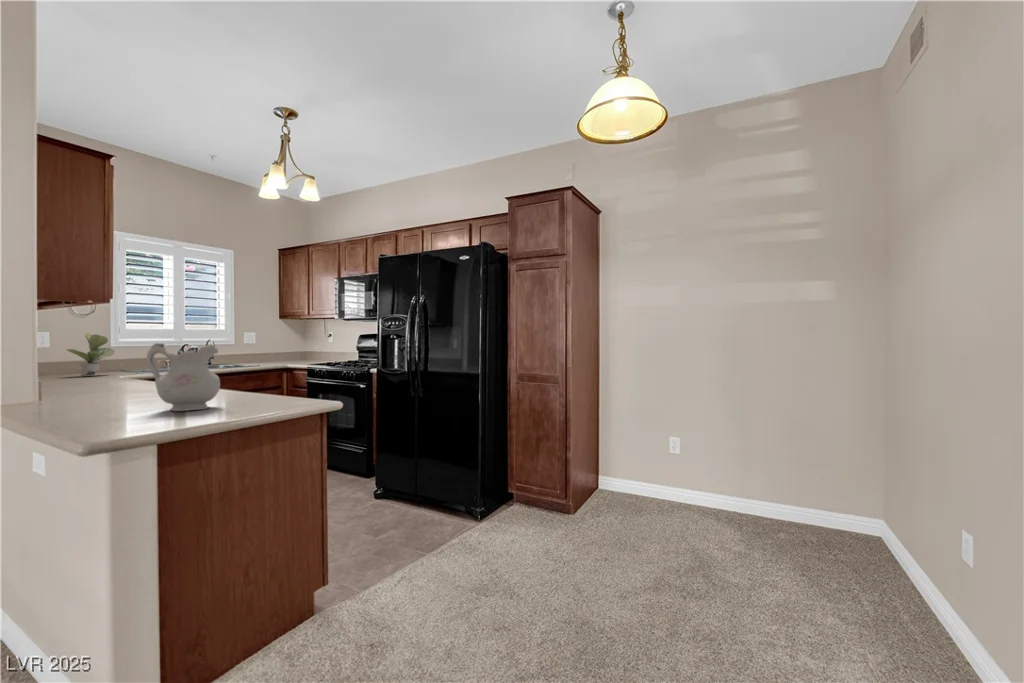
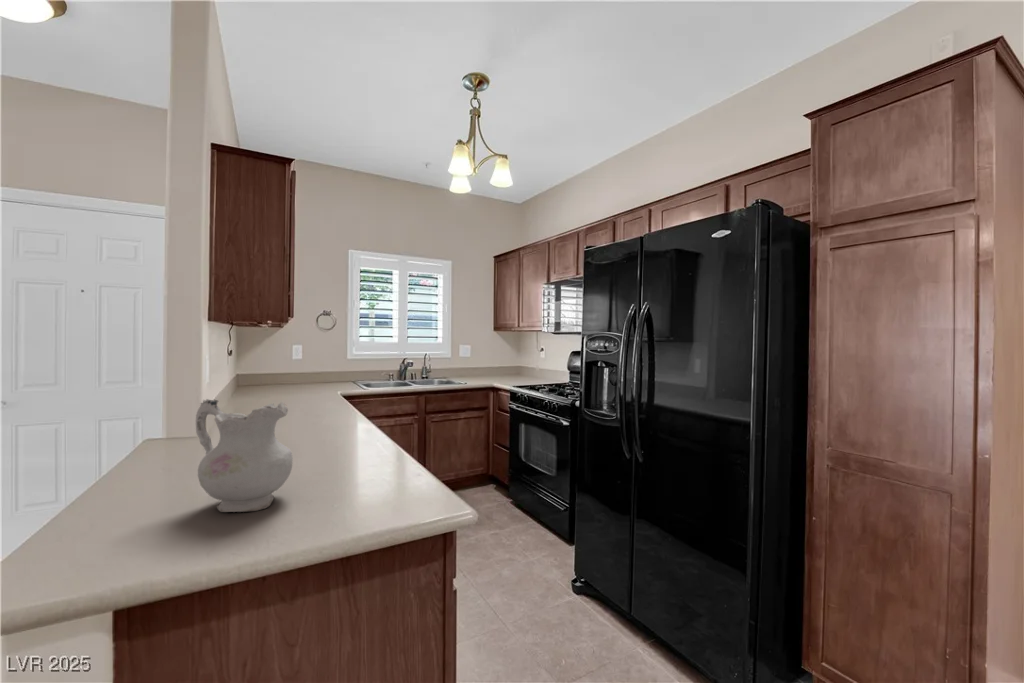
potted plant: present [67,333,115,376] -> none [297,349,335,391]

